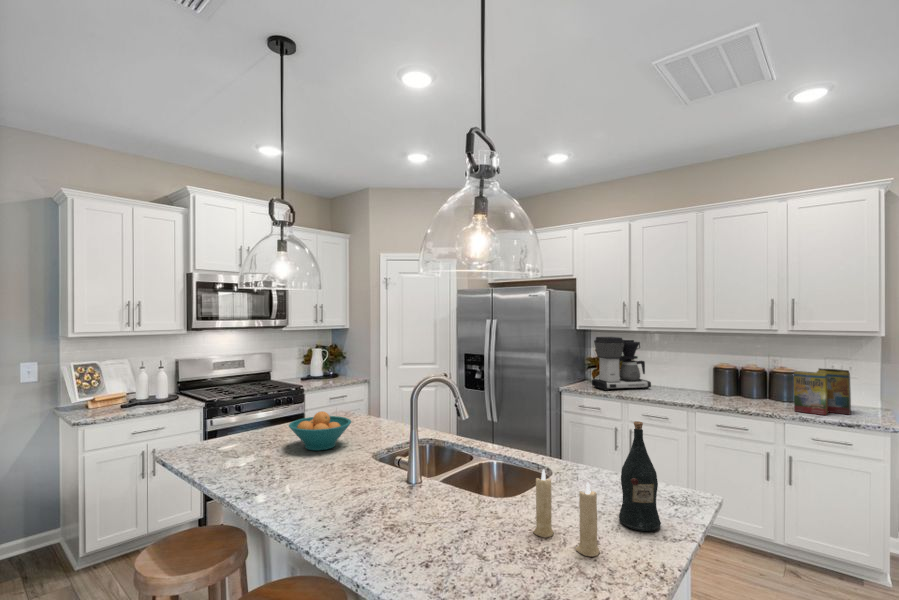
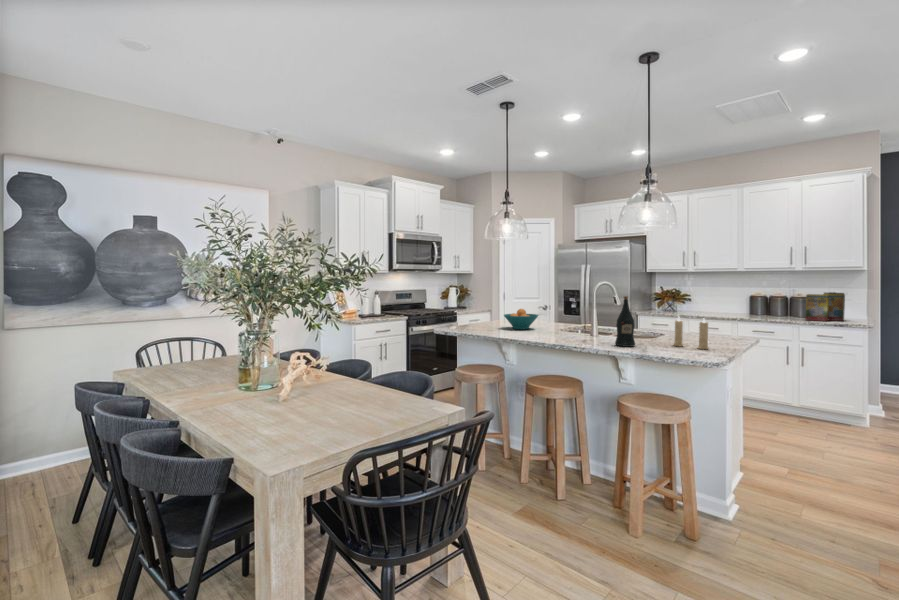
coffee maker: present [592,337,651,391] -> none [659,277,703,313]
wine bottle: present [619,421,661,531] -> present [615,296,635,347]

